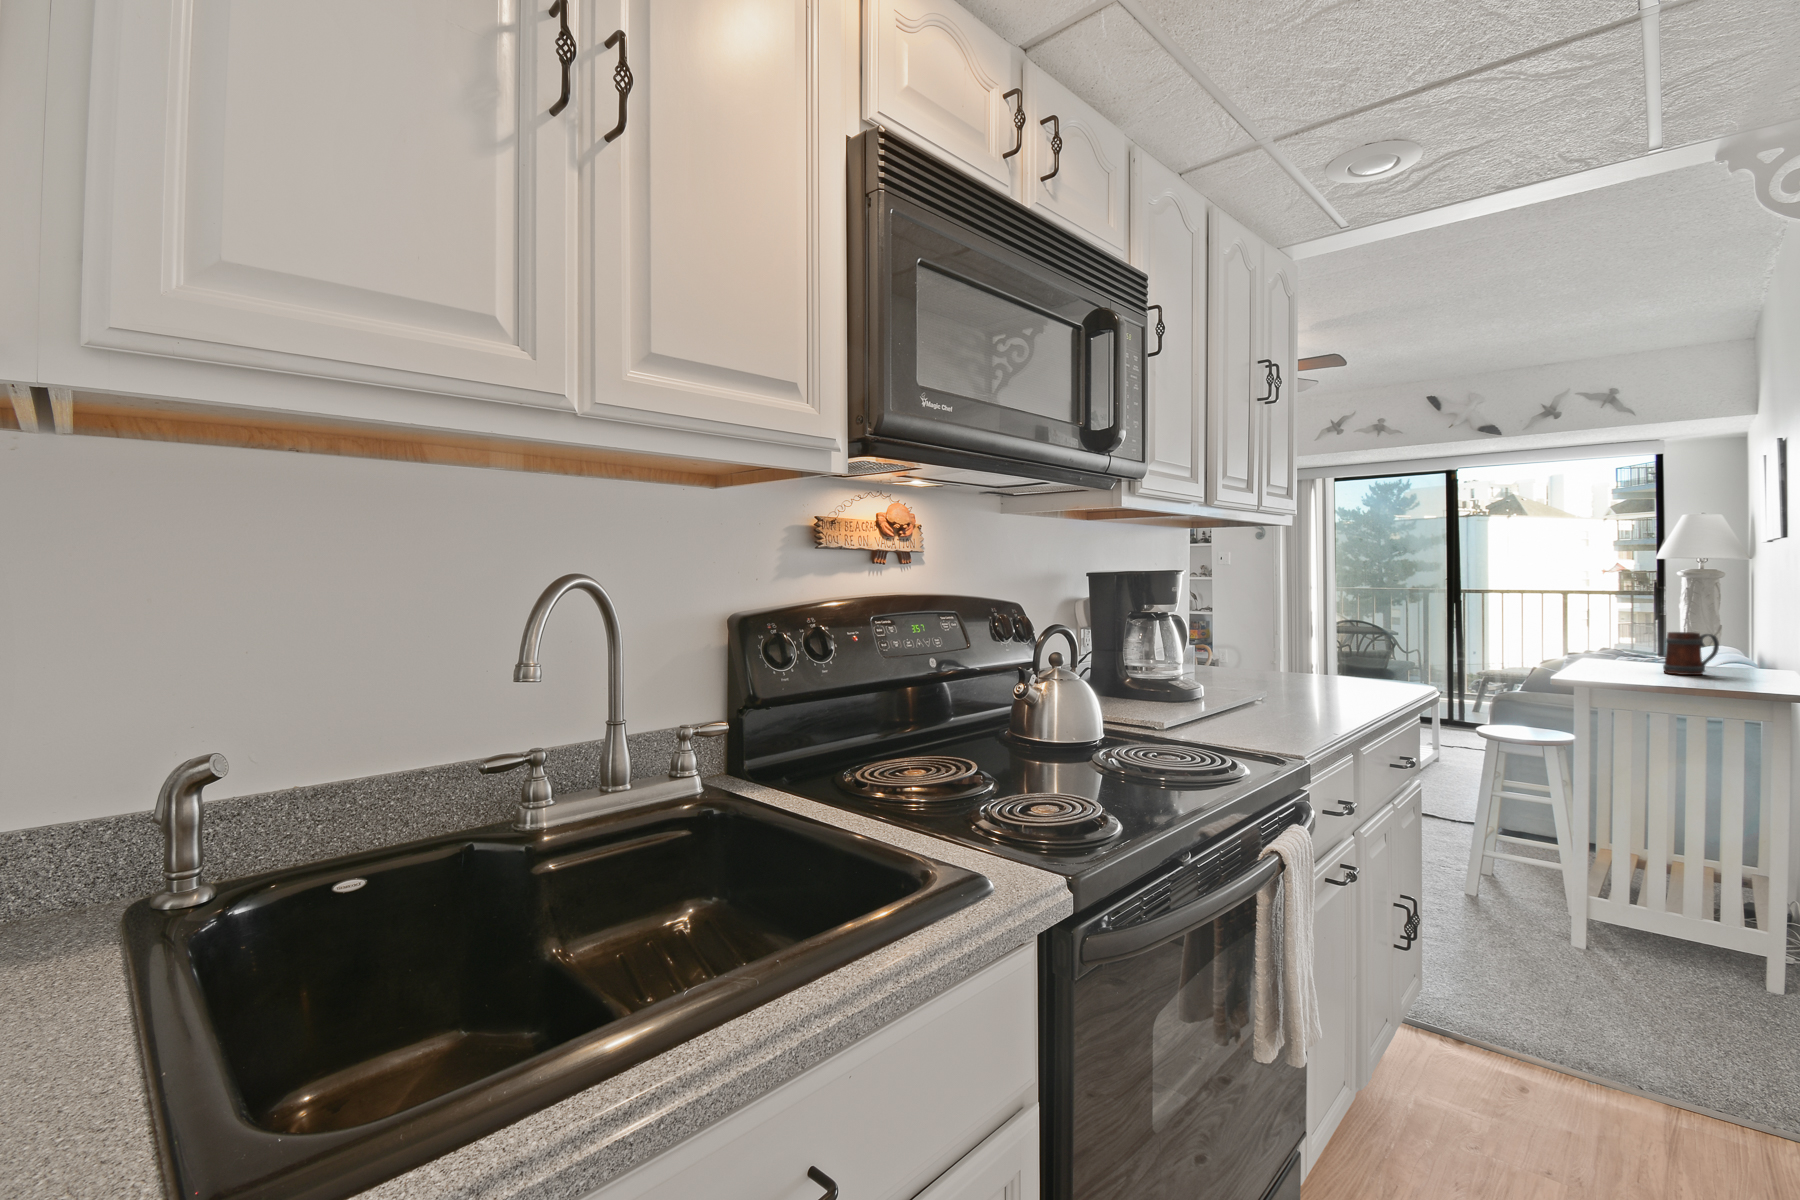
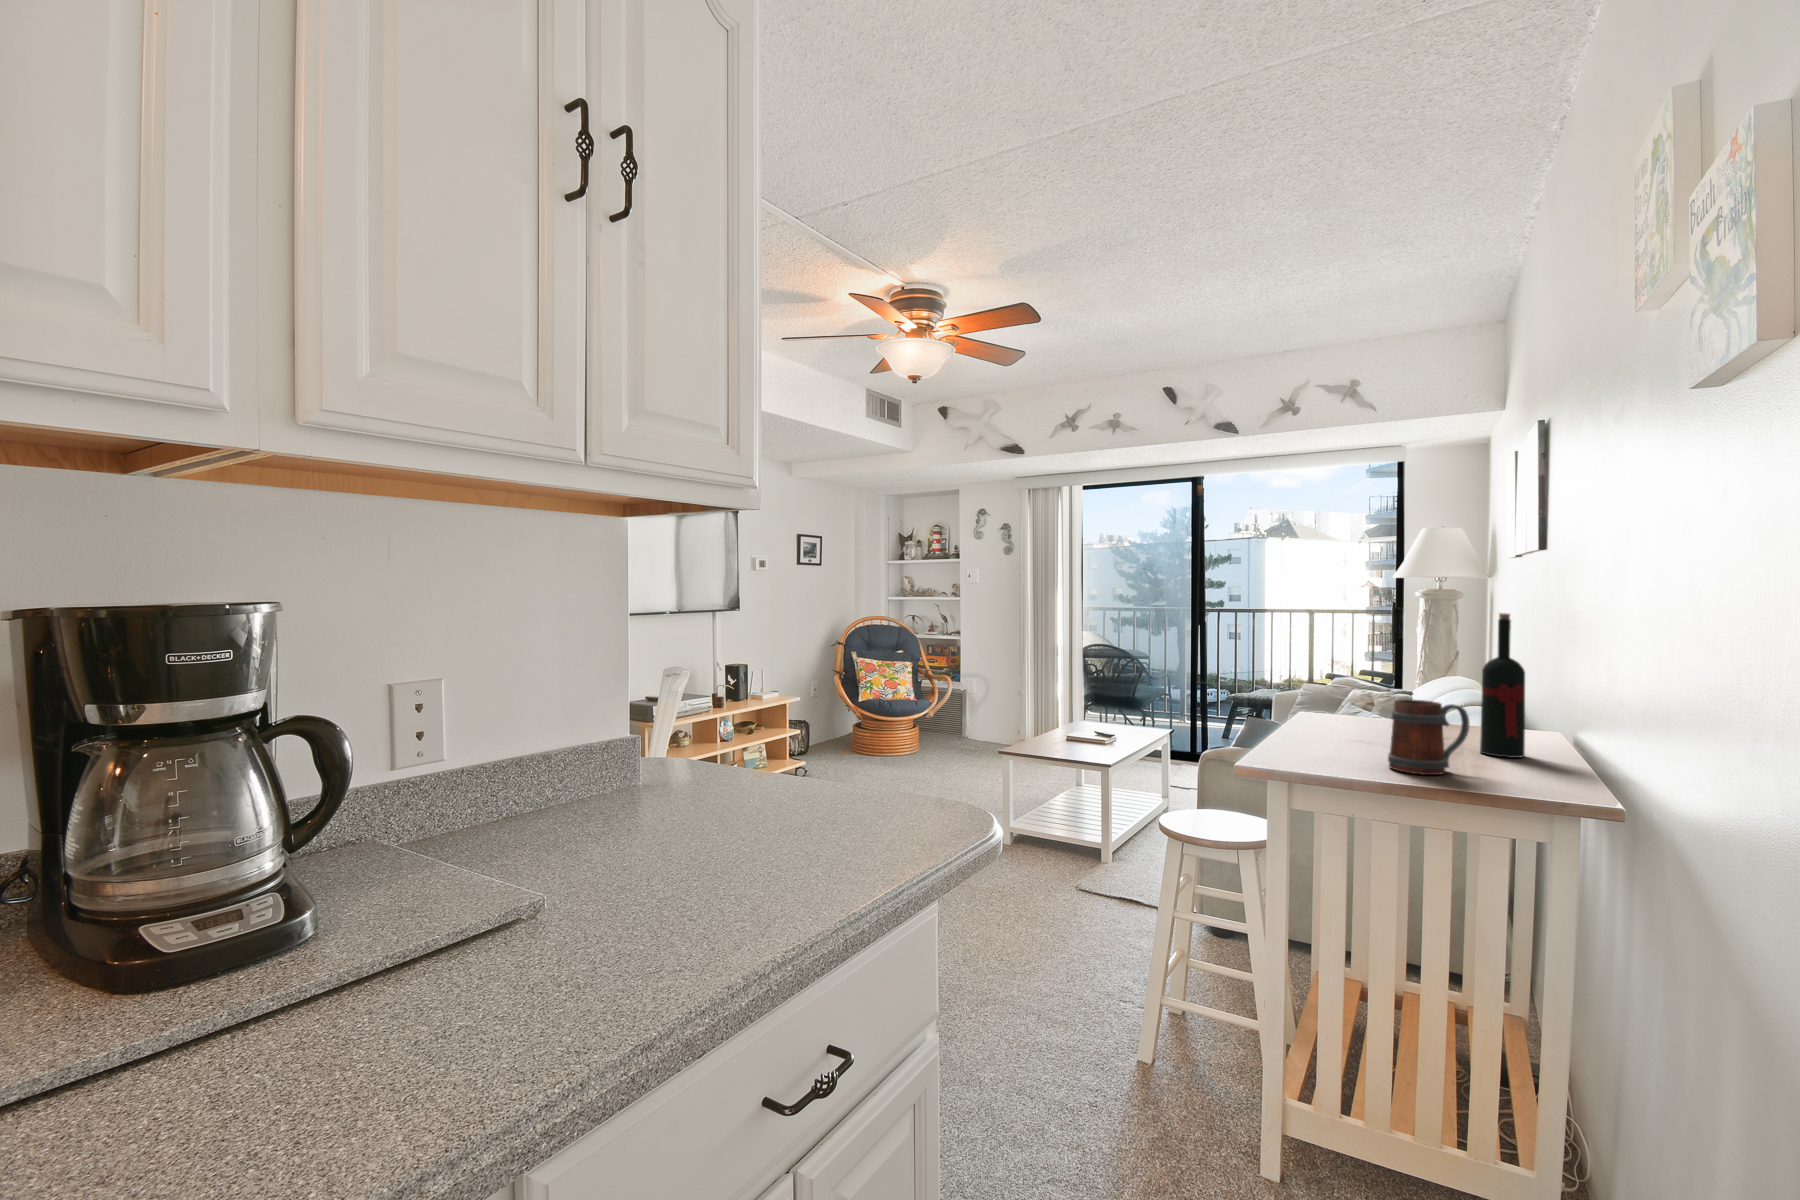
wine bottle: none [1728,579,1760,670] -> present [1480,613,1525,758]

